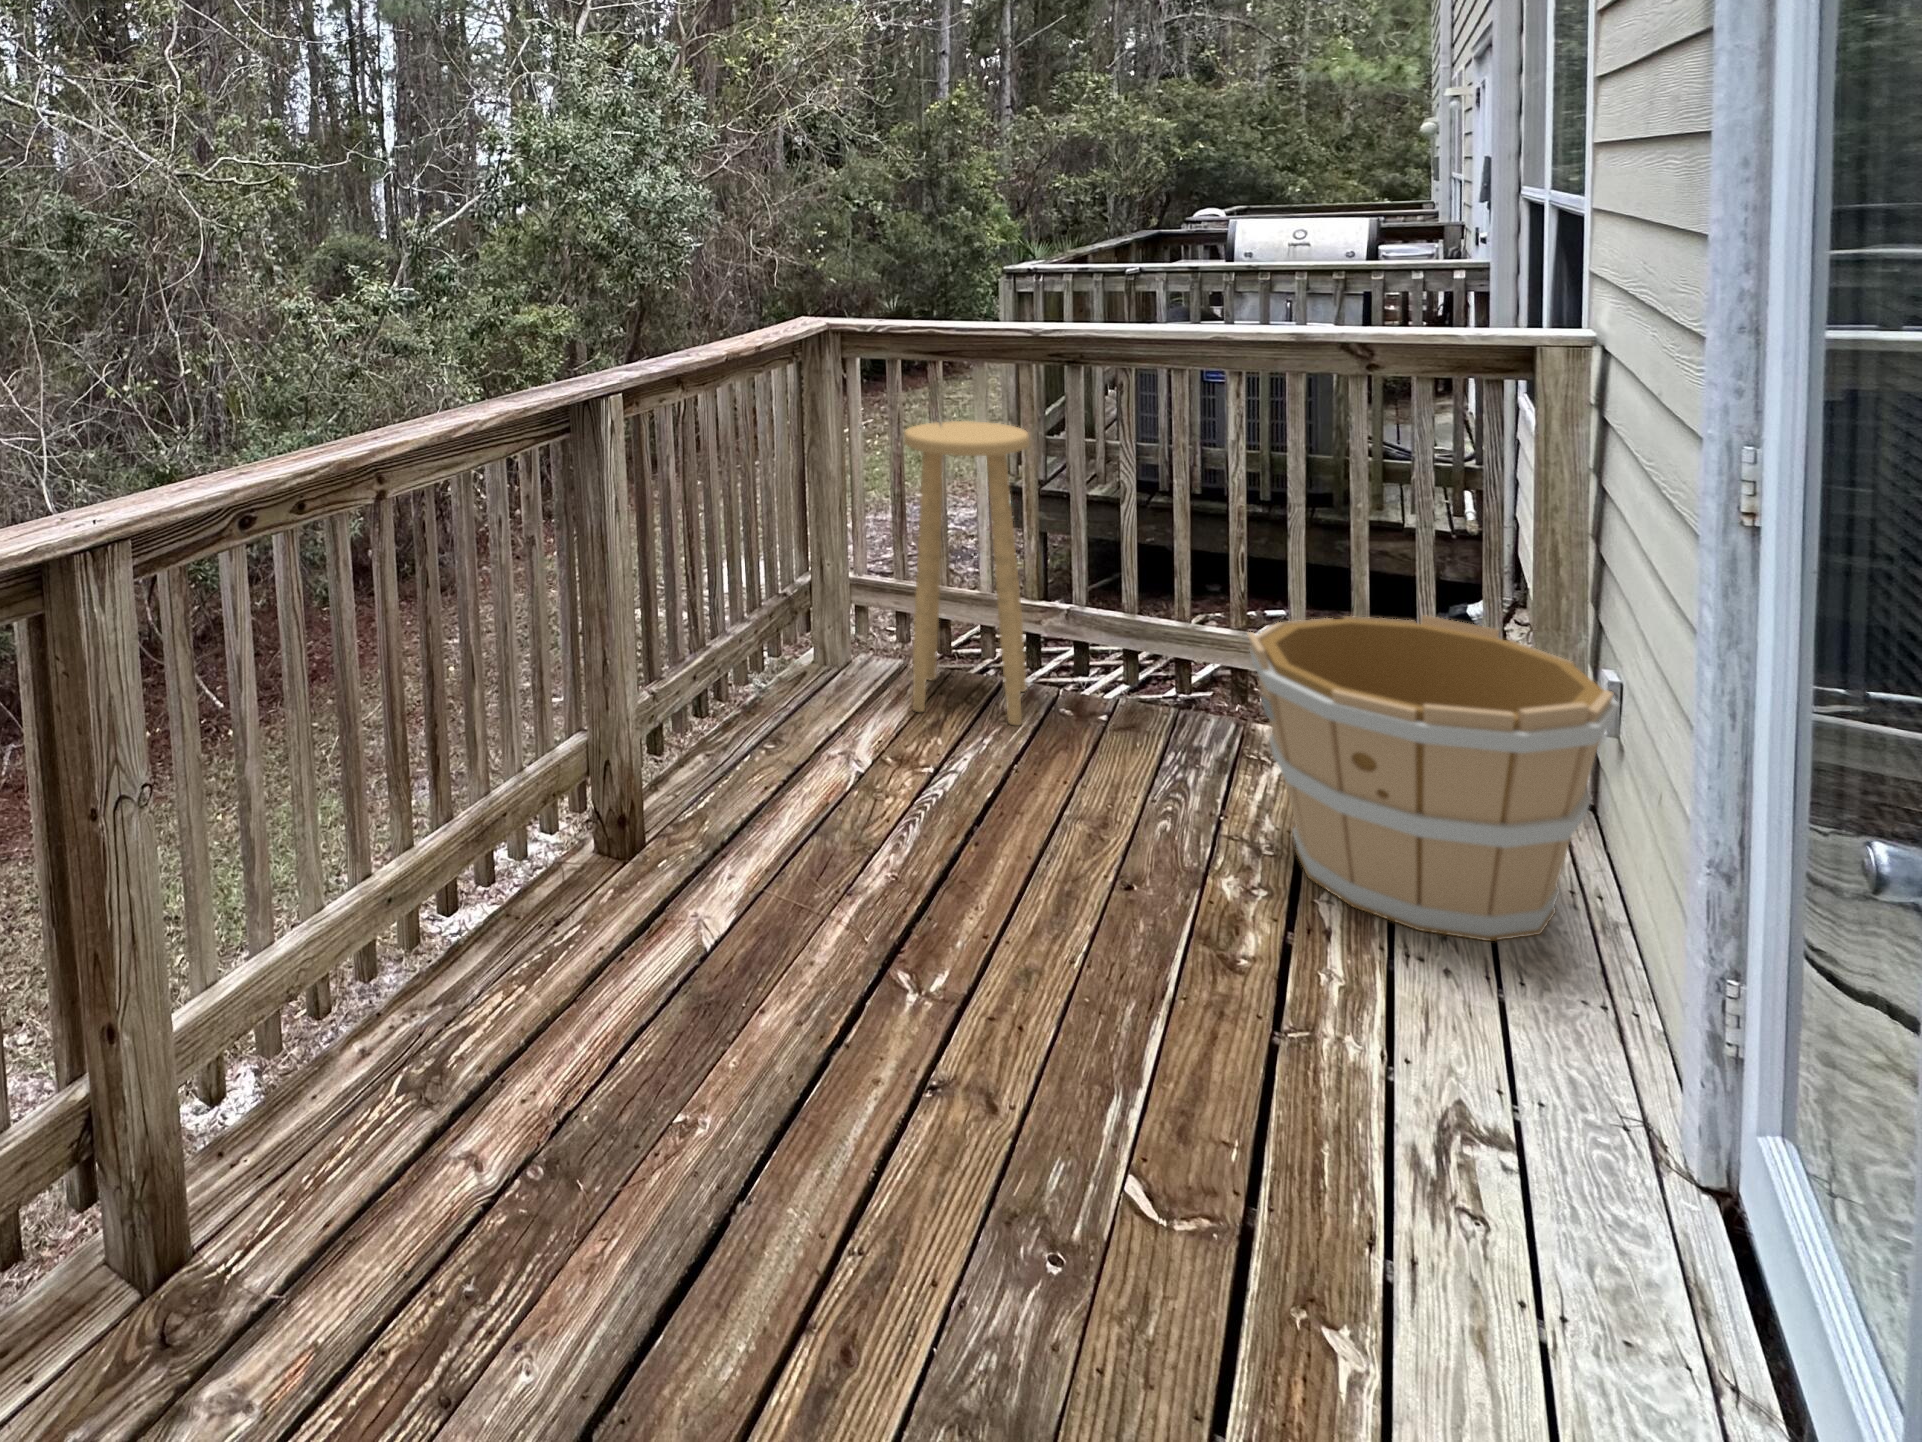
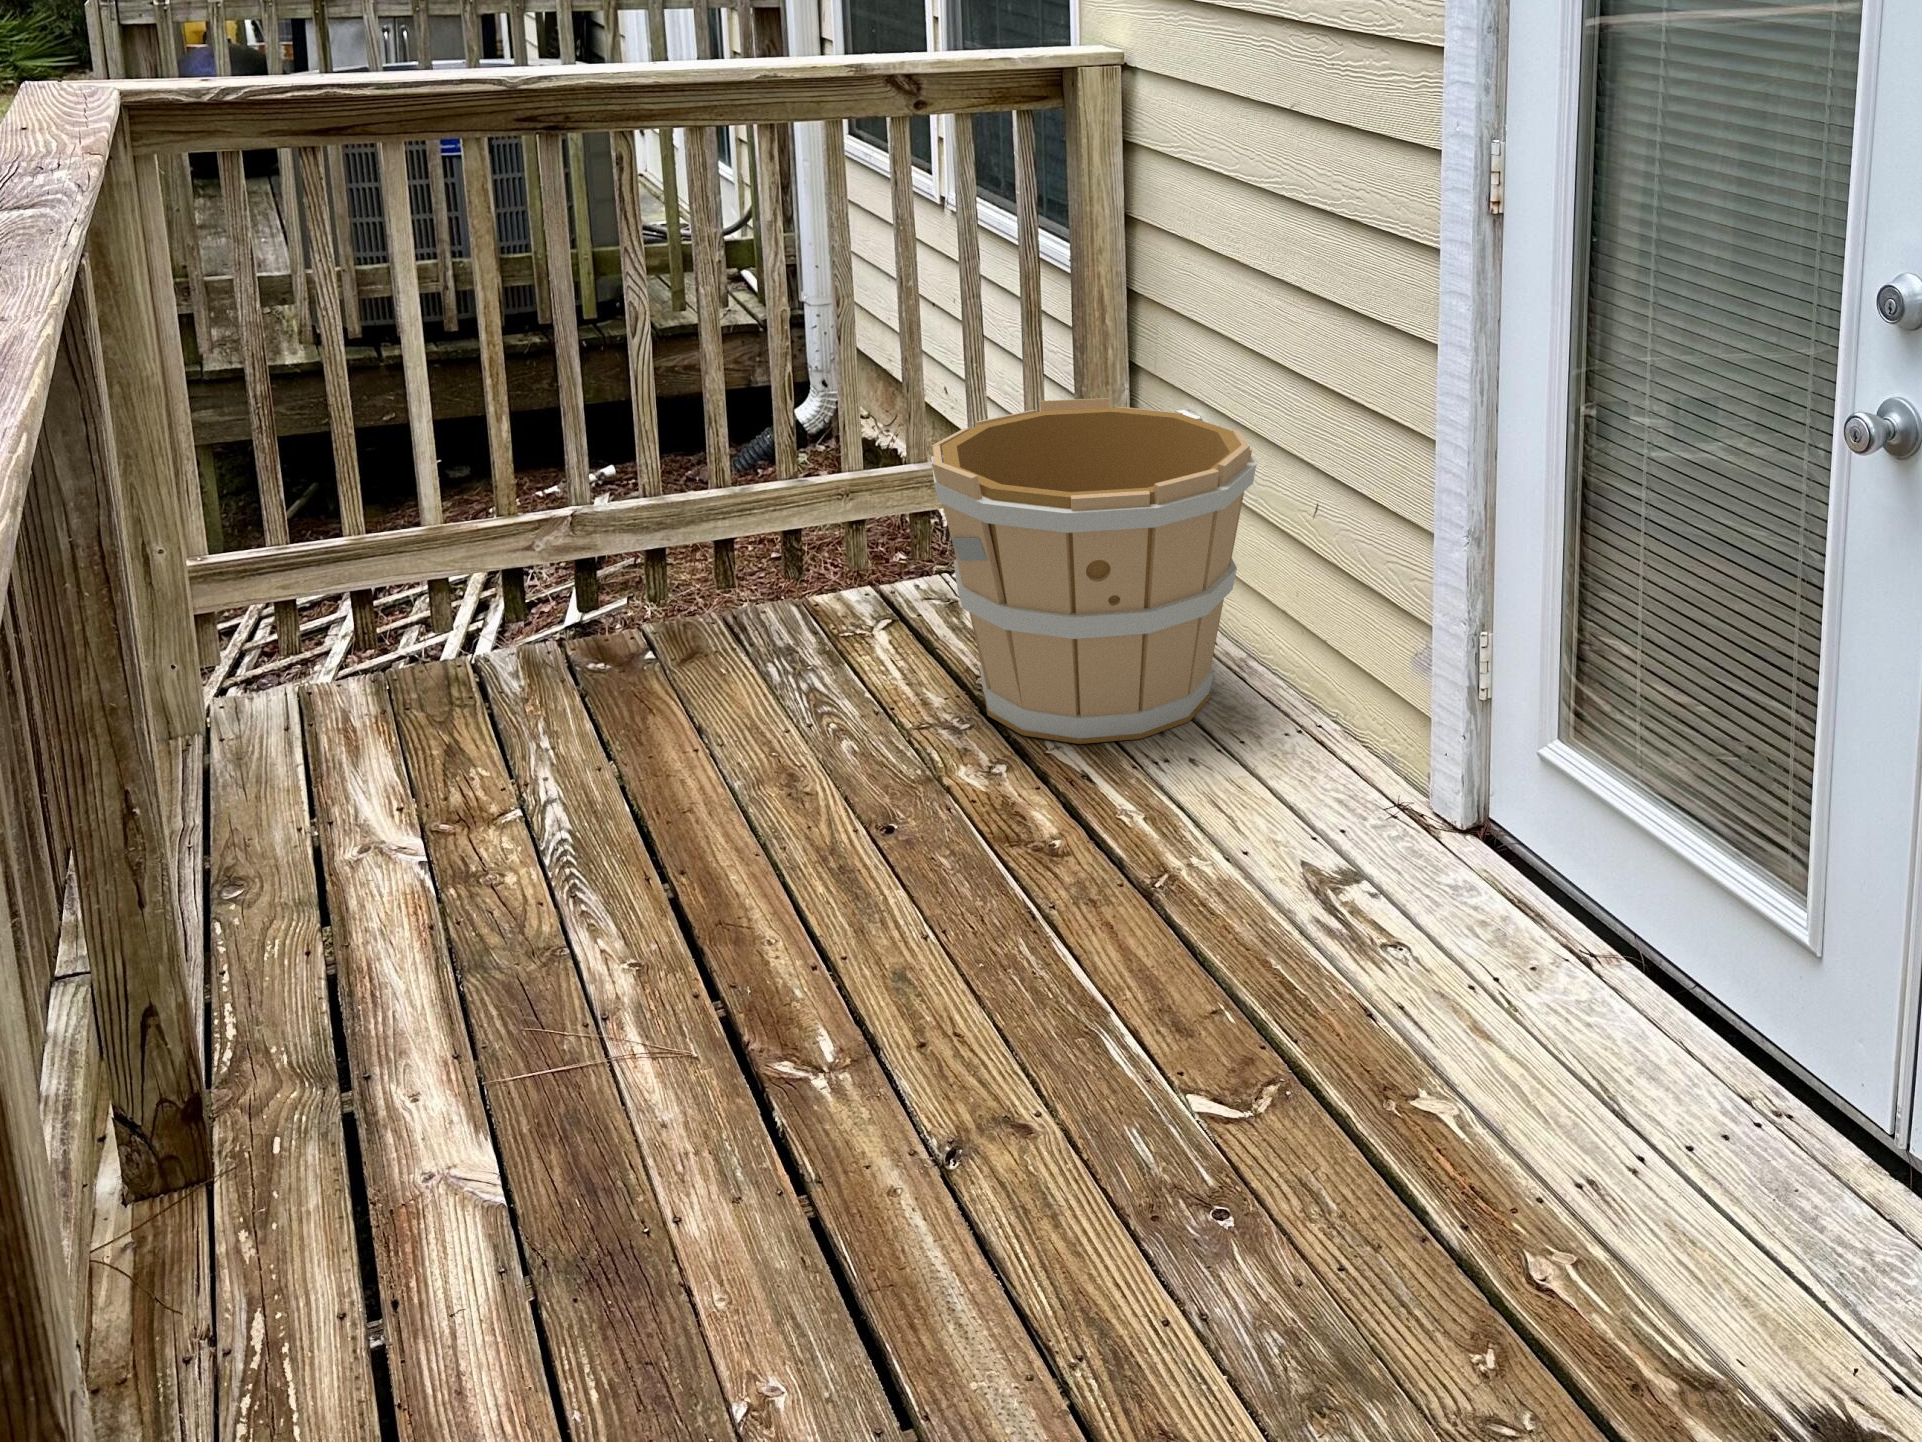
stool: present [904,421,1029,725] -> none [334,250,576,743]

